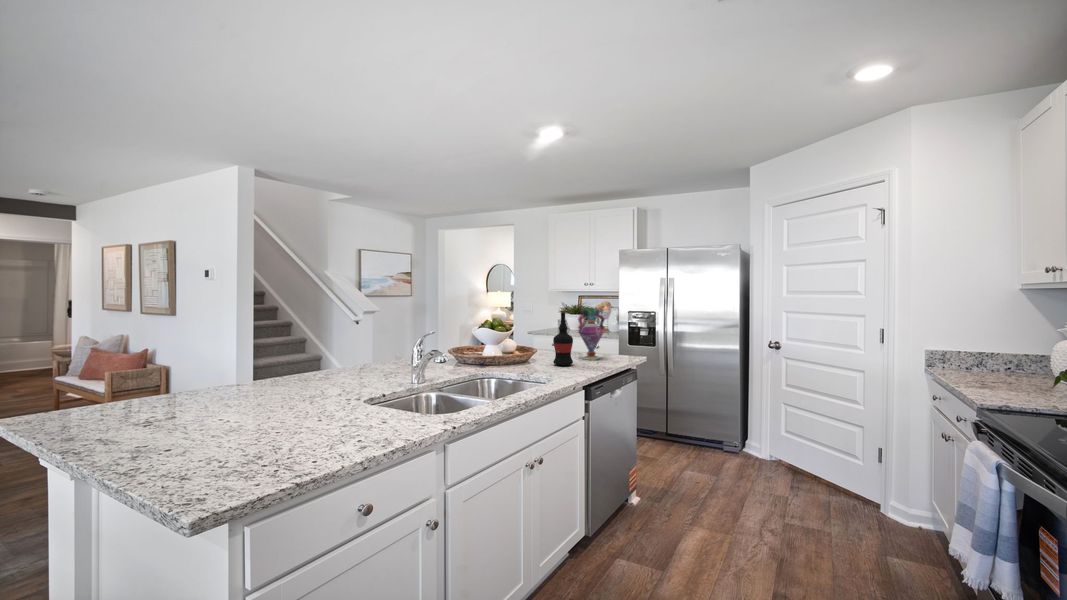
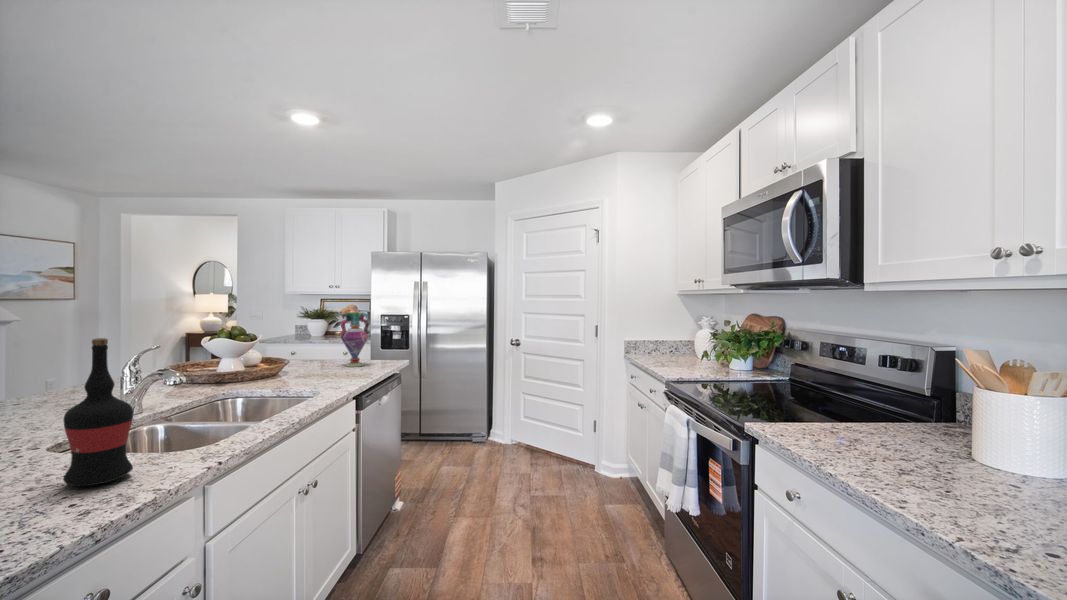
wine bottle: present [553,310,573,366] -> present [64,338,133,486]

